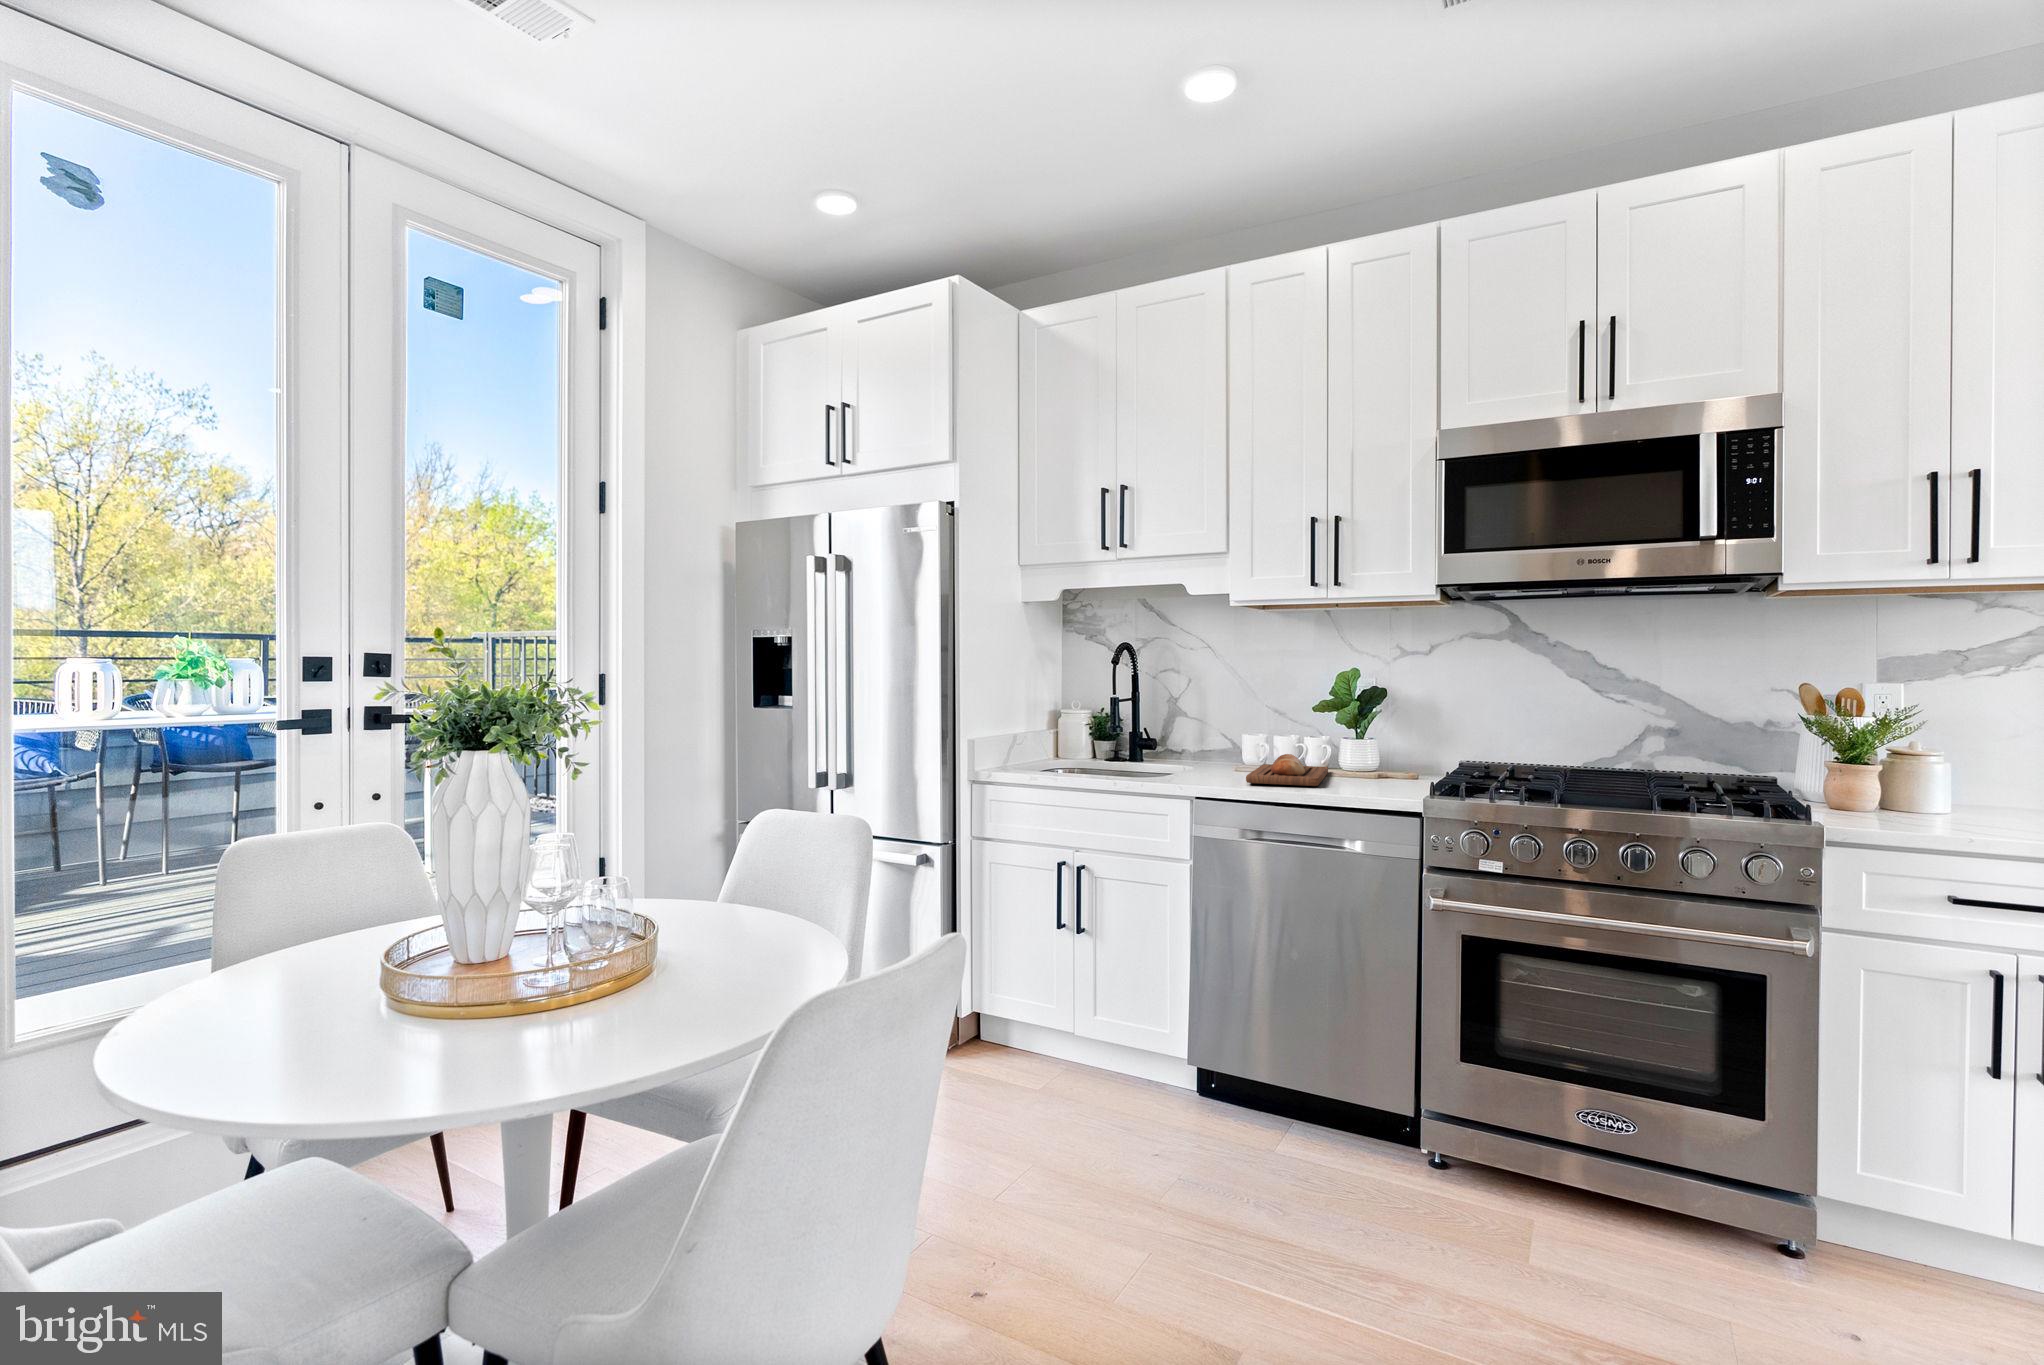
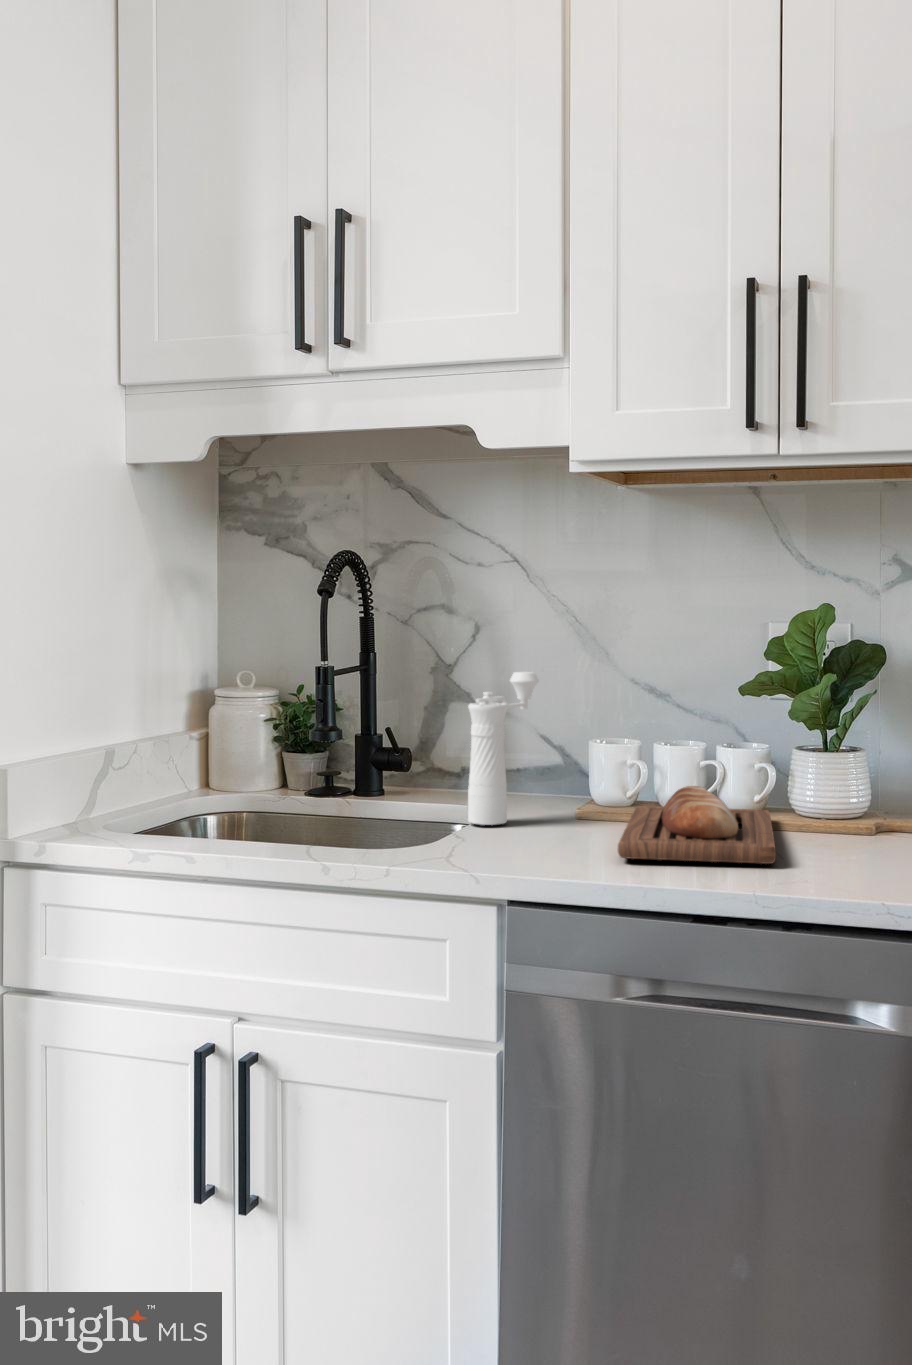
pepper mill: none [1181,700,1217,771] -> present [468,672,539,825]

